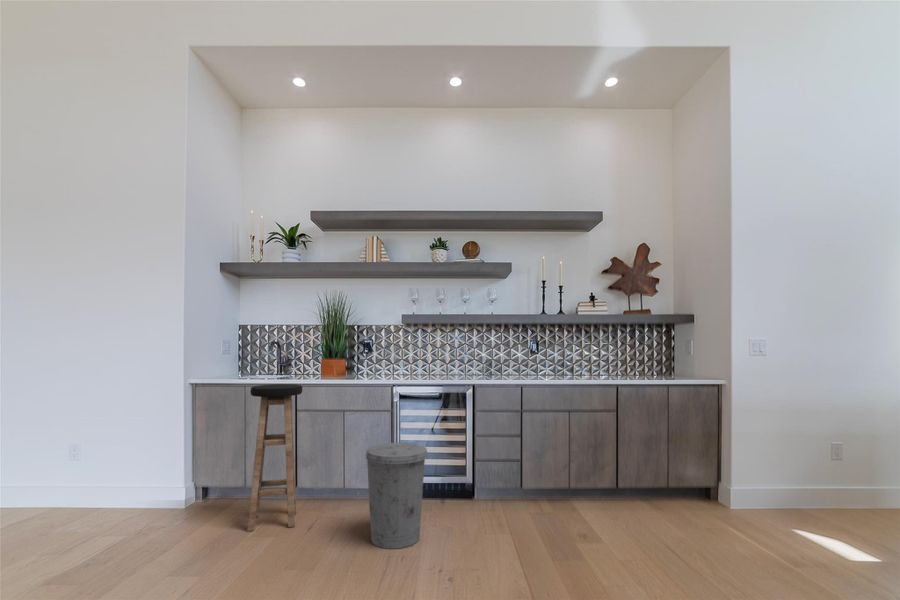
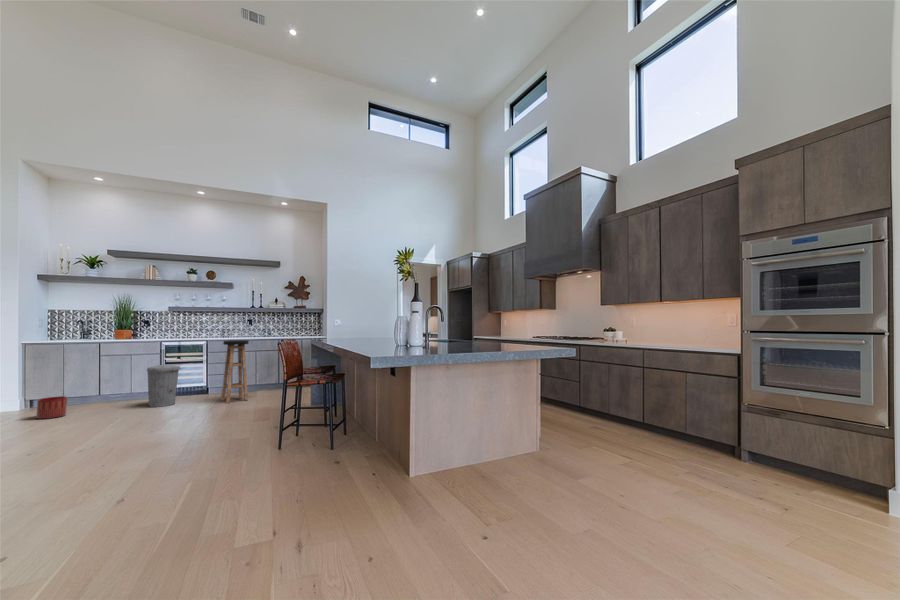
bar stool: present [247,384,302,532] -> present [221,340,249,403]
planter: none [179,503,231,559] -> present [36,396,67,419]

